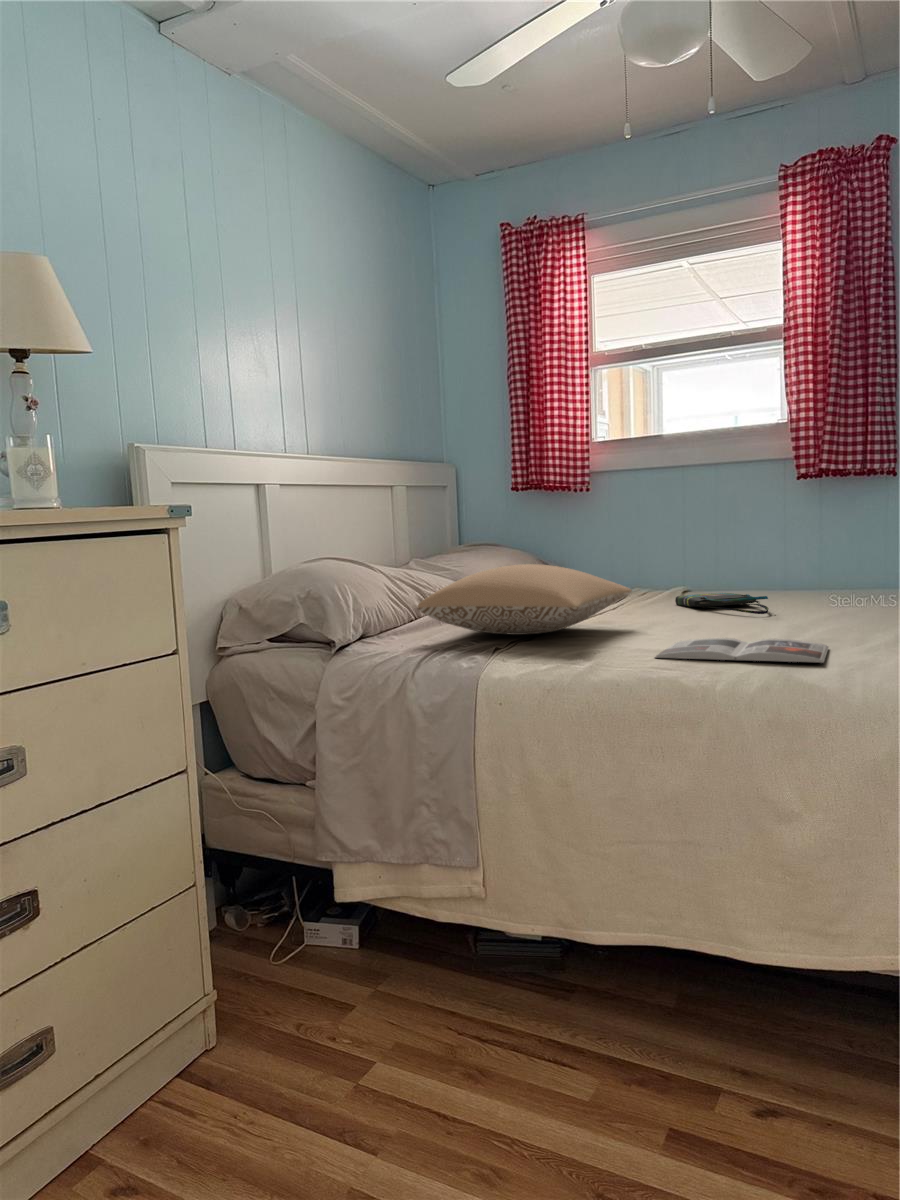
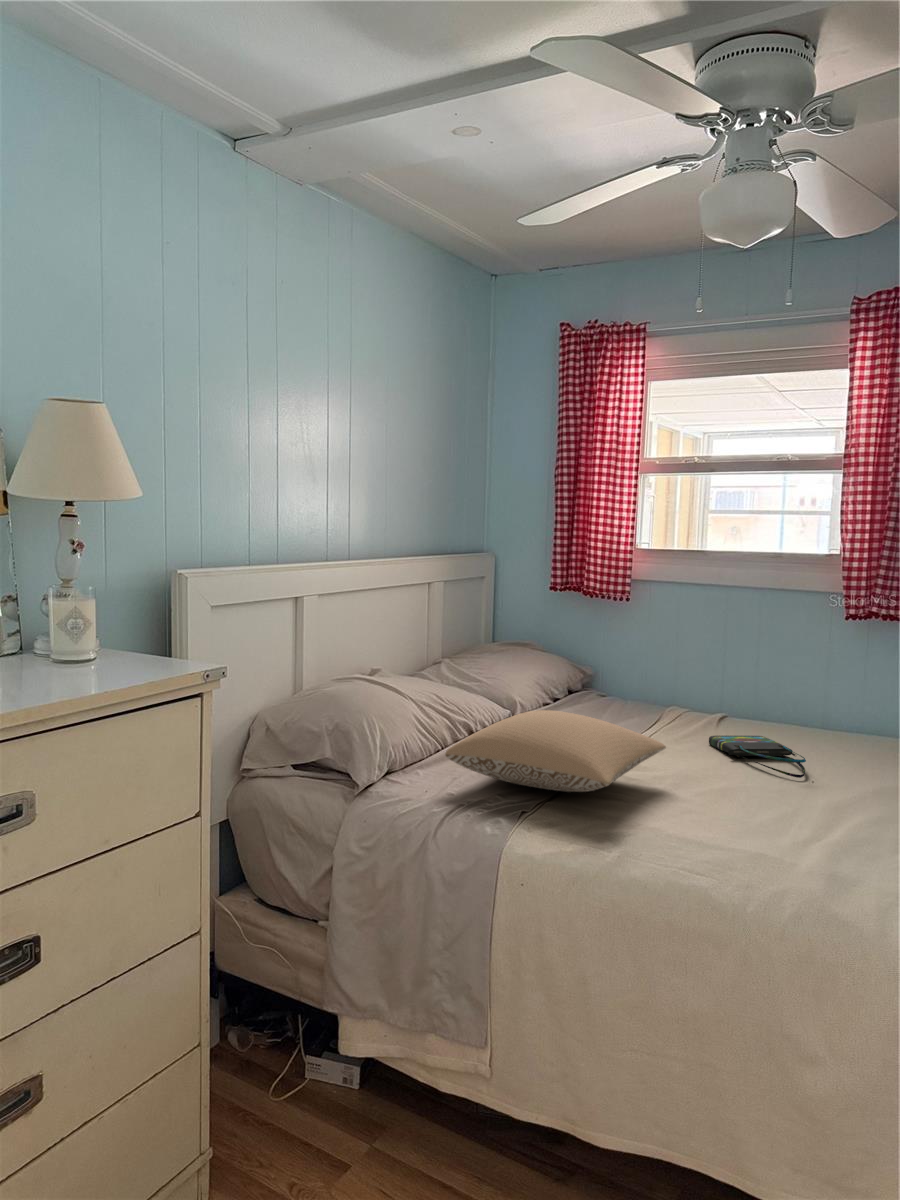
magazine: present [655,638,828,663] -> none [685,822,868,888]

